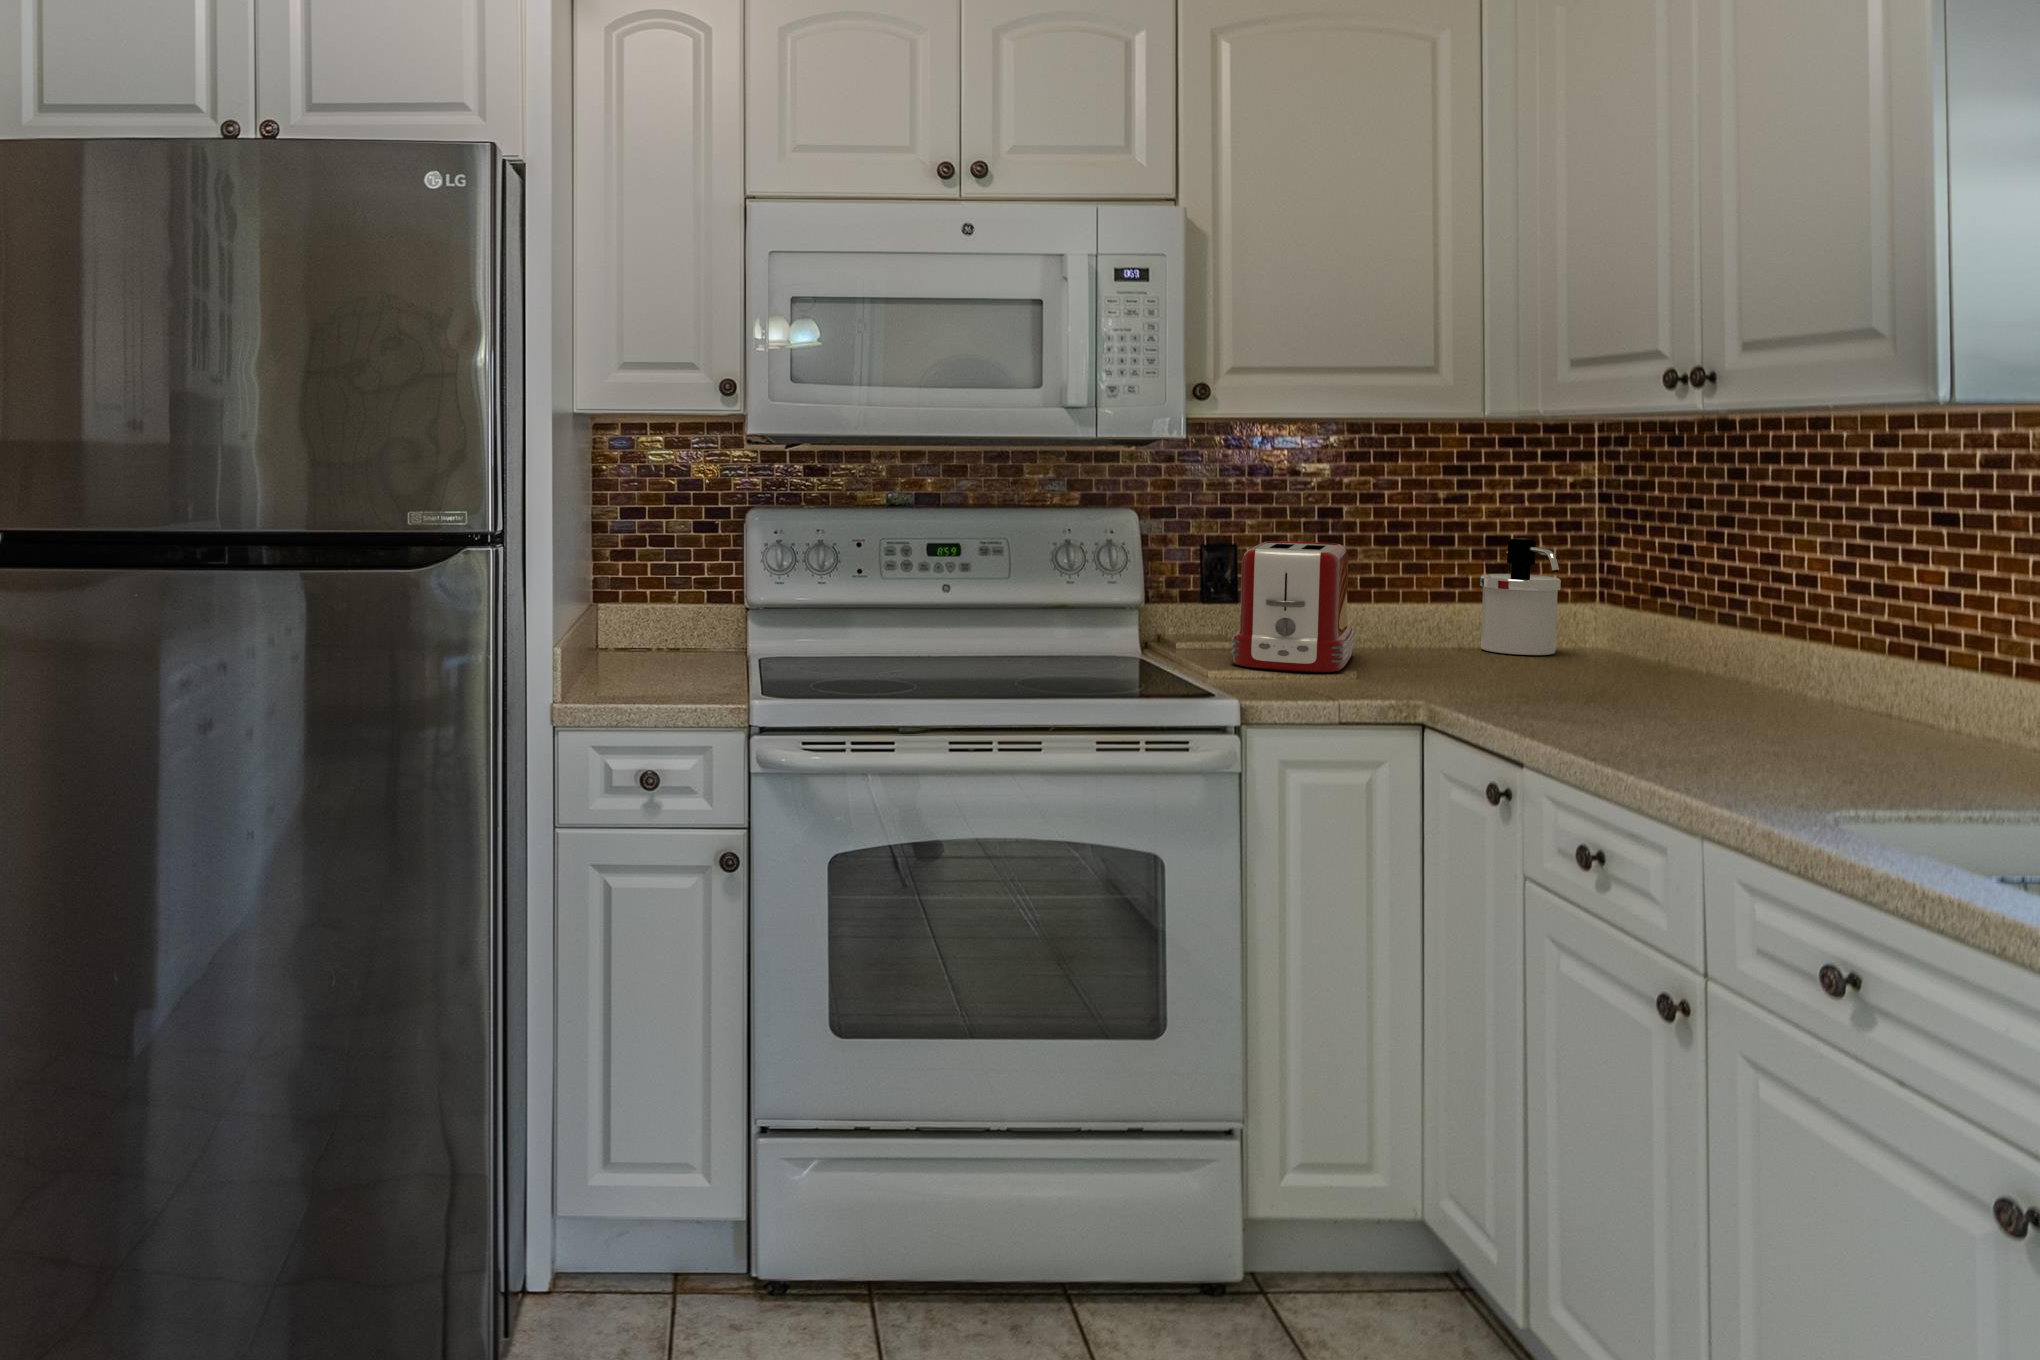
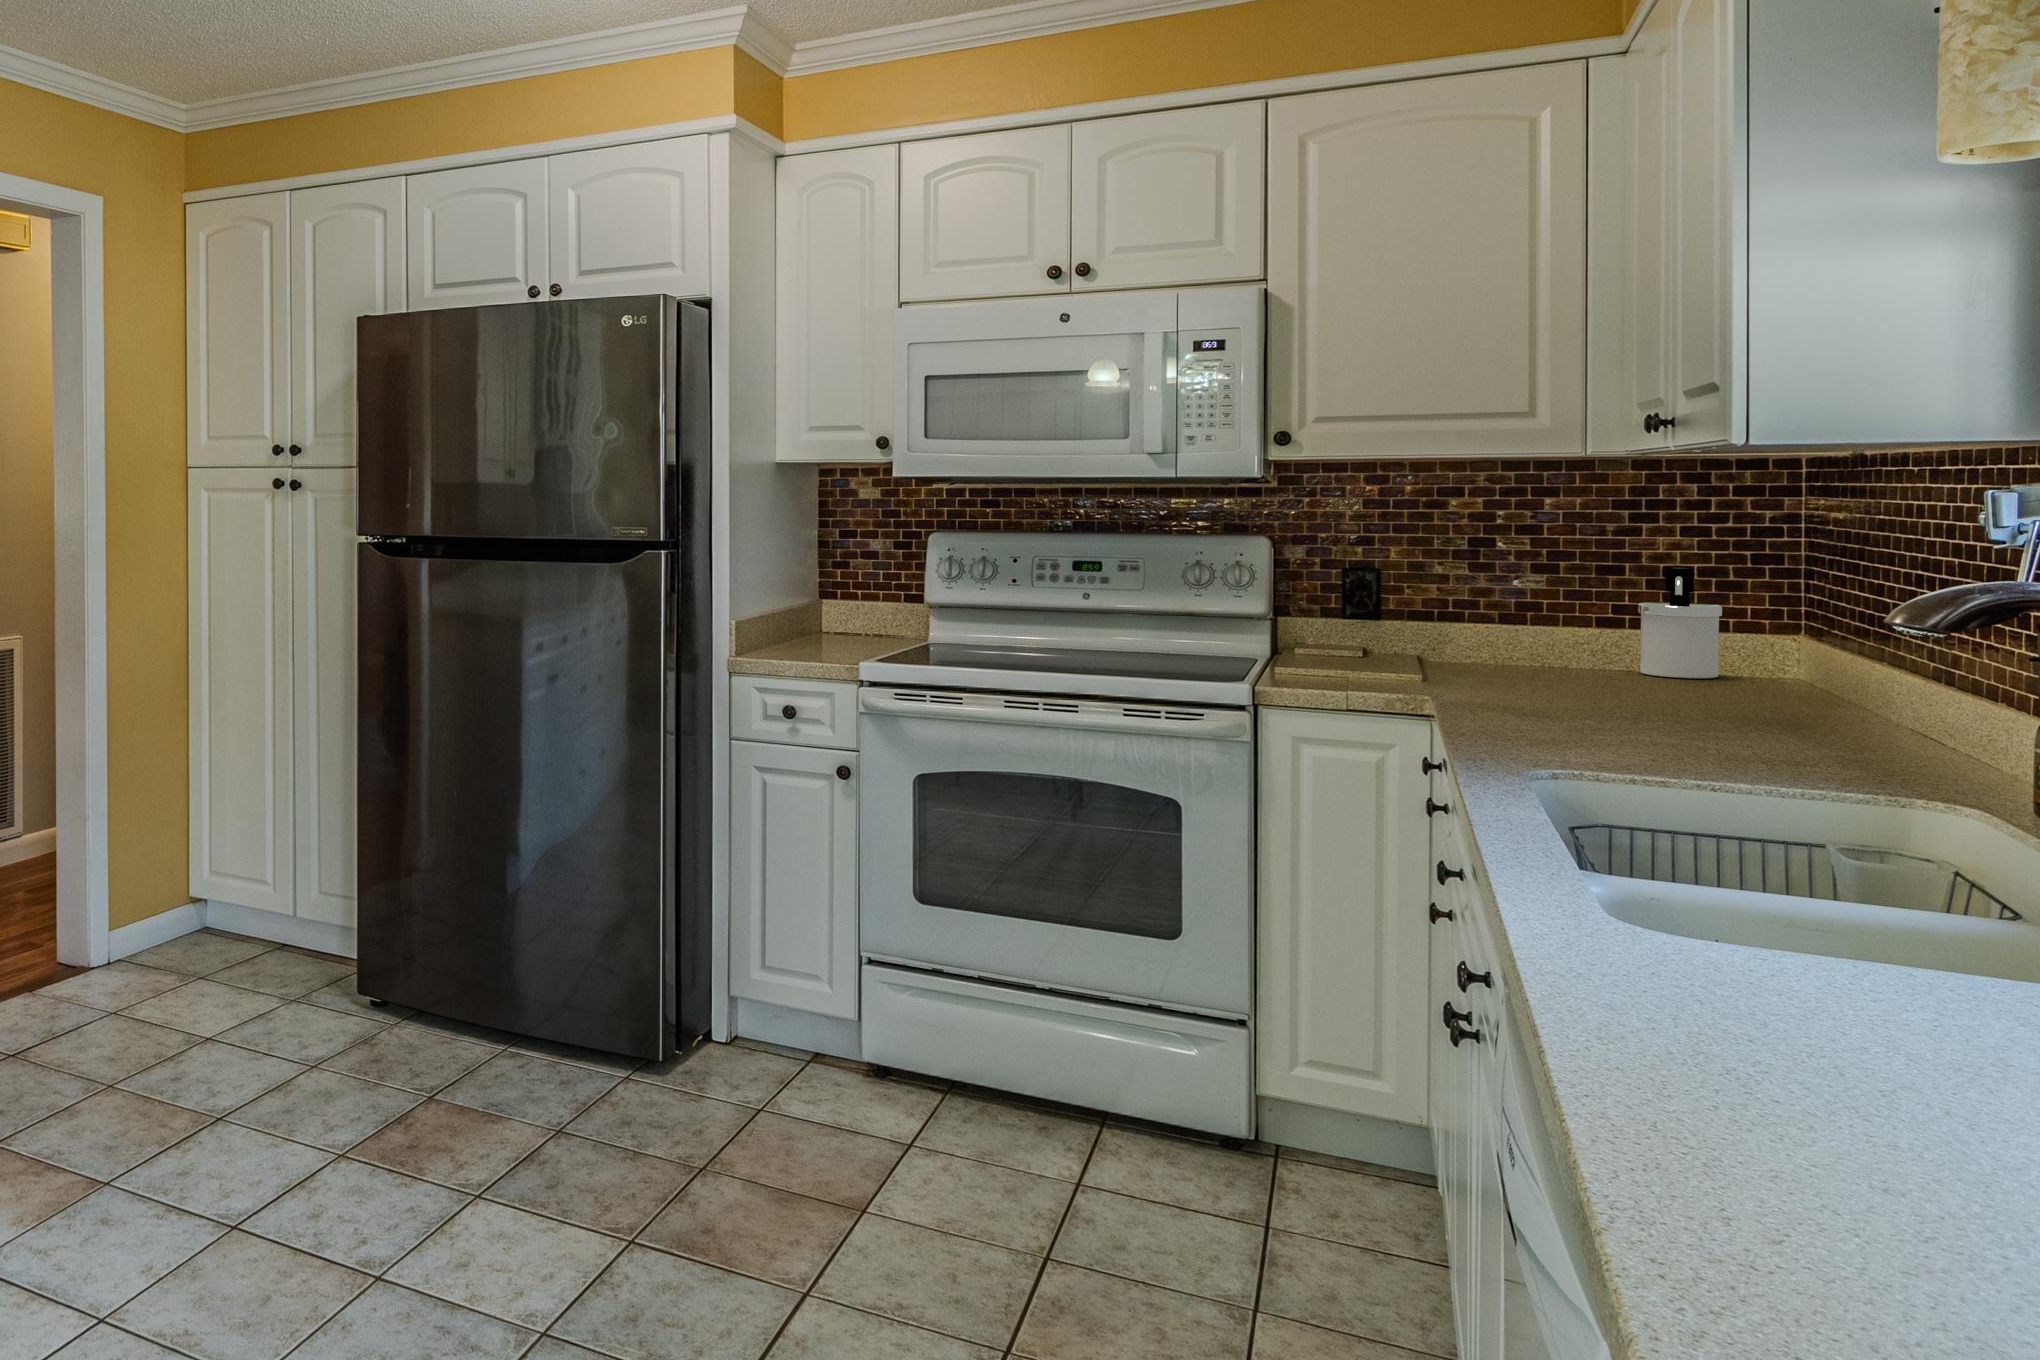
toaster: present [1231,541,1354,672] -> none [1319,566,1475,674]

